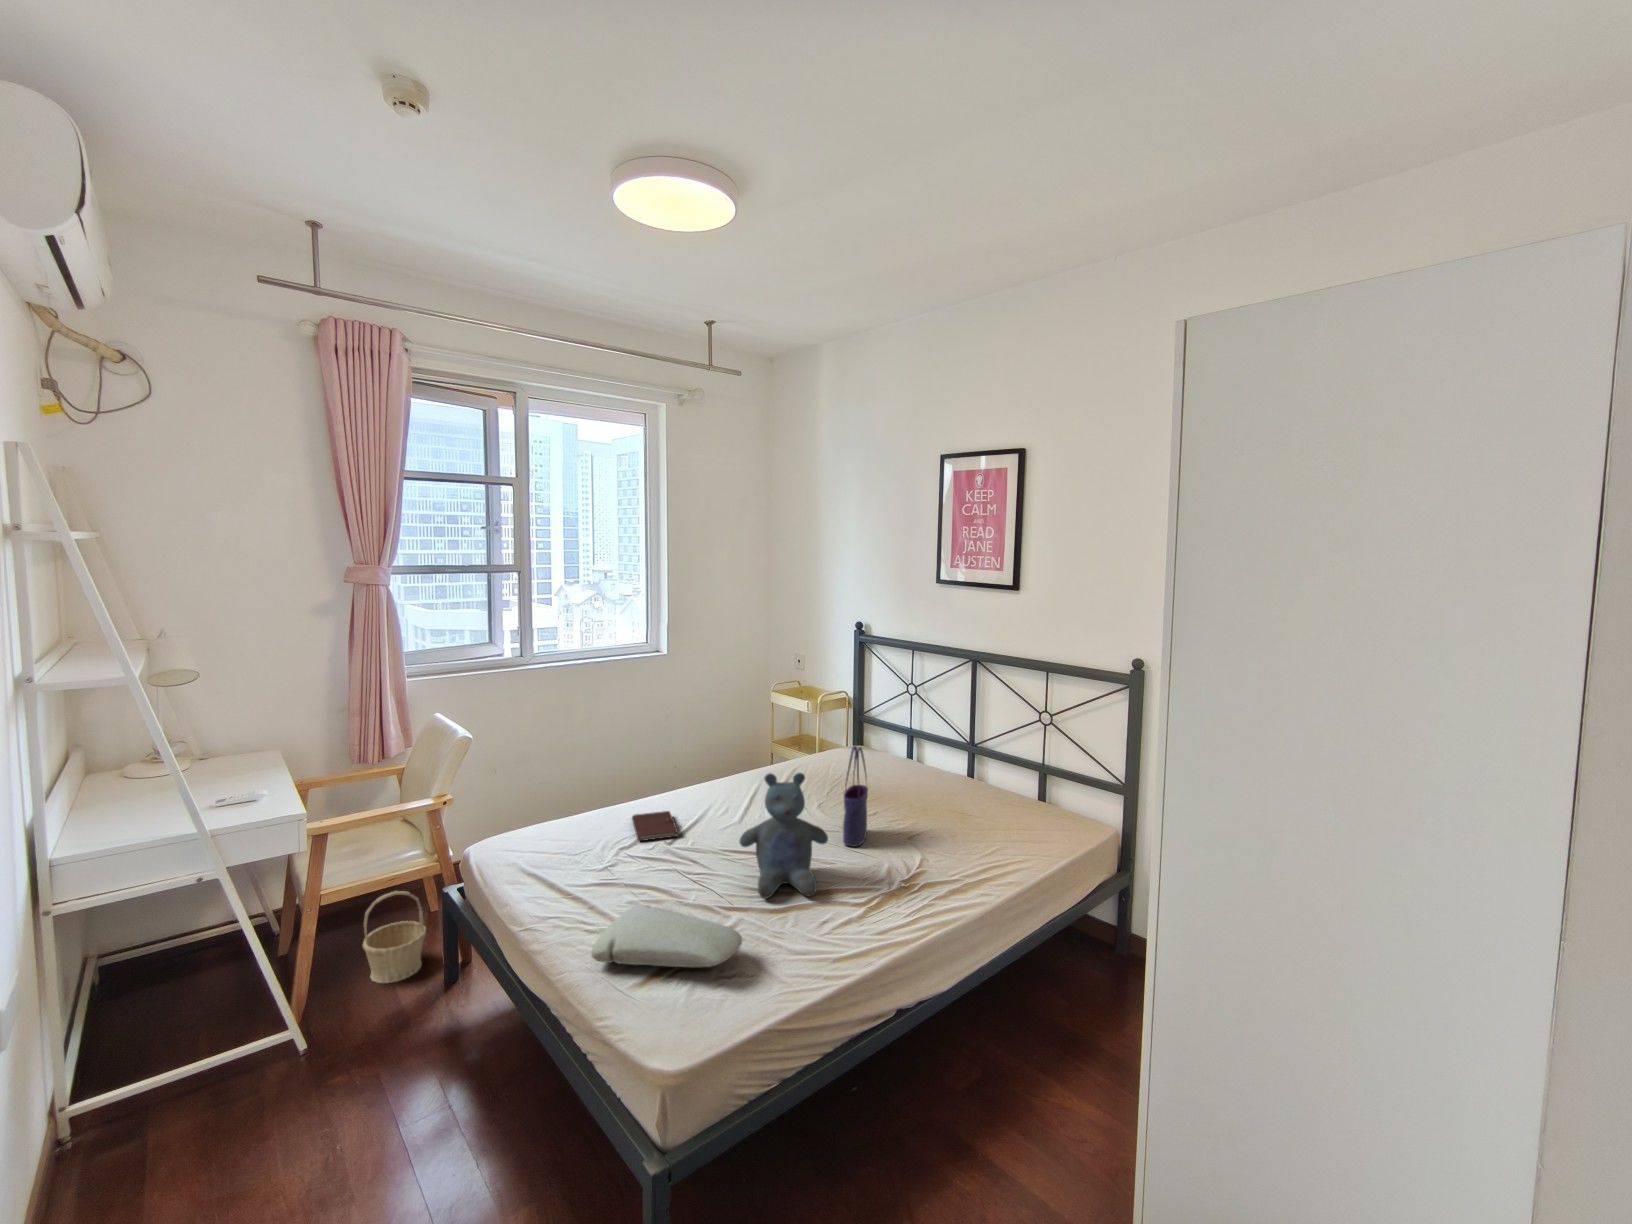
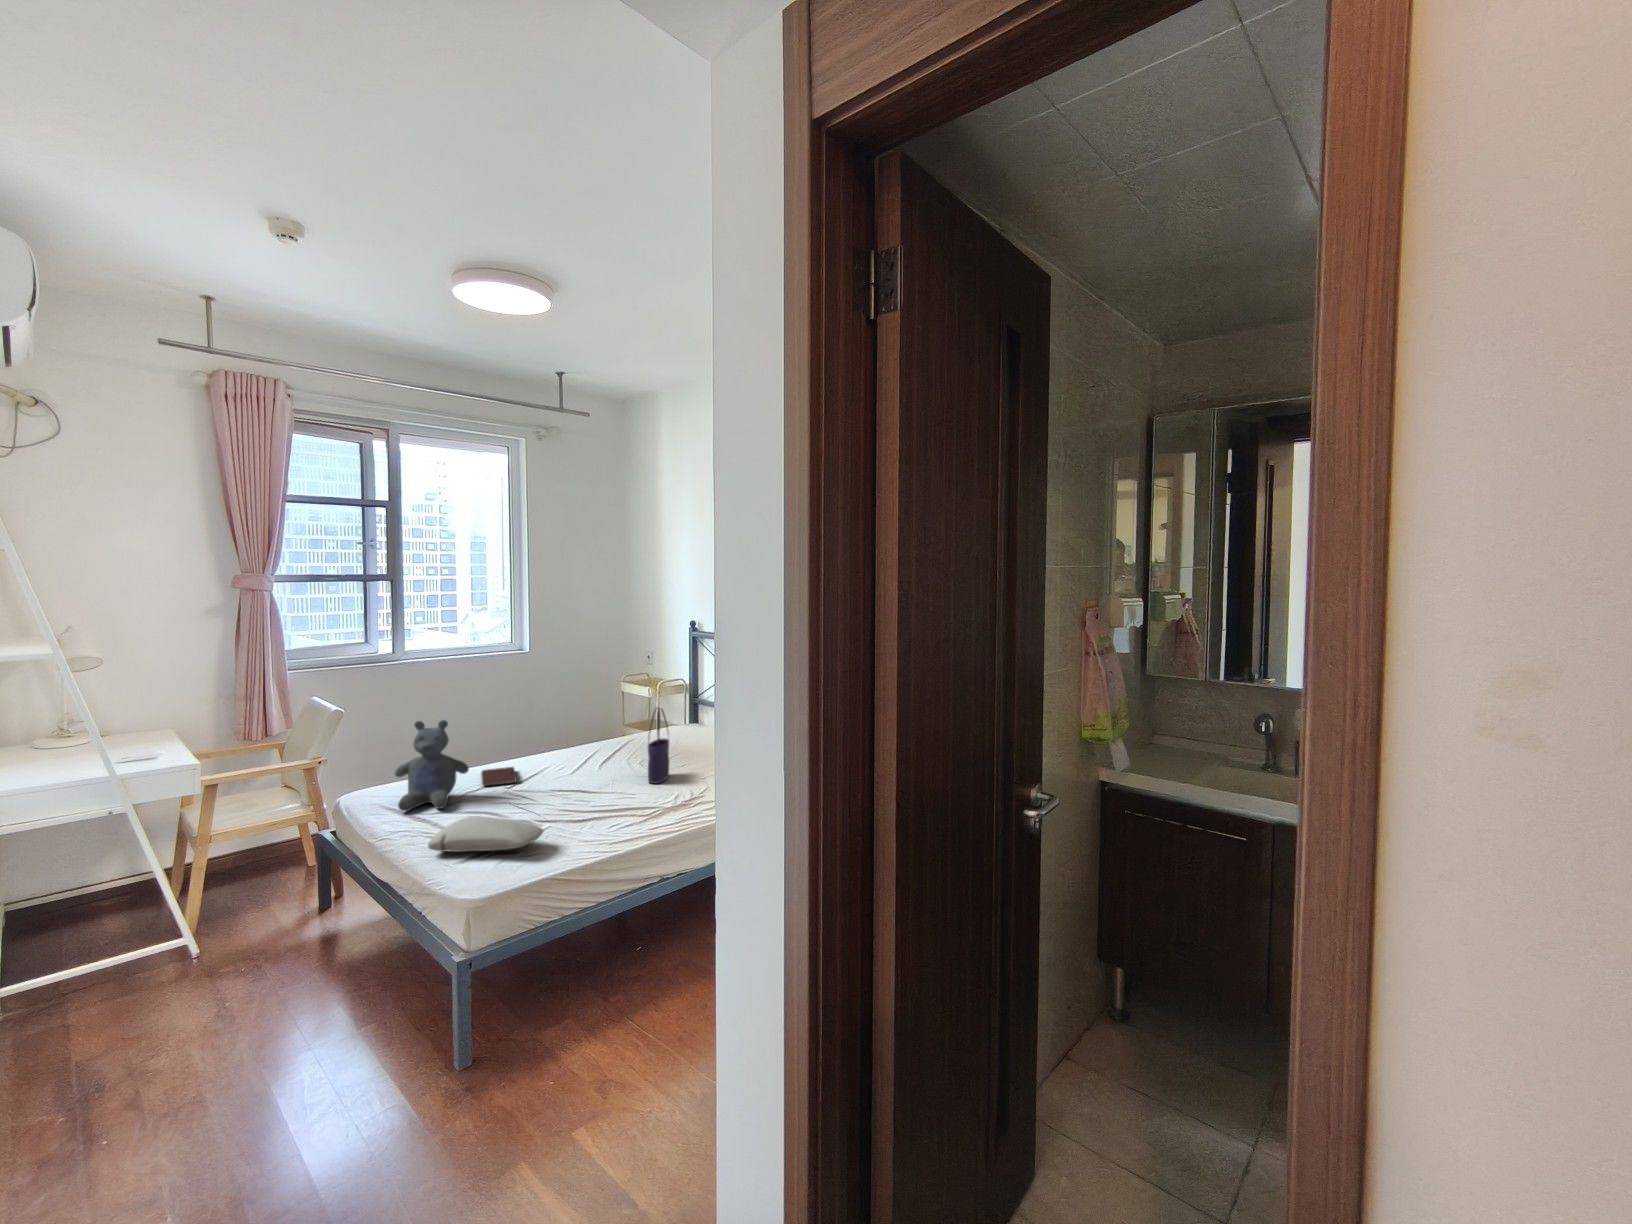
stuffed bear: present [739,773,828,899] -> present [395,720,469,811]
basket: present [363,891,426,983] -> none [246,837,304,911]

